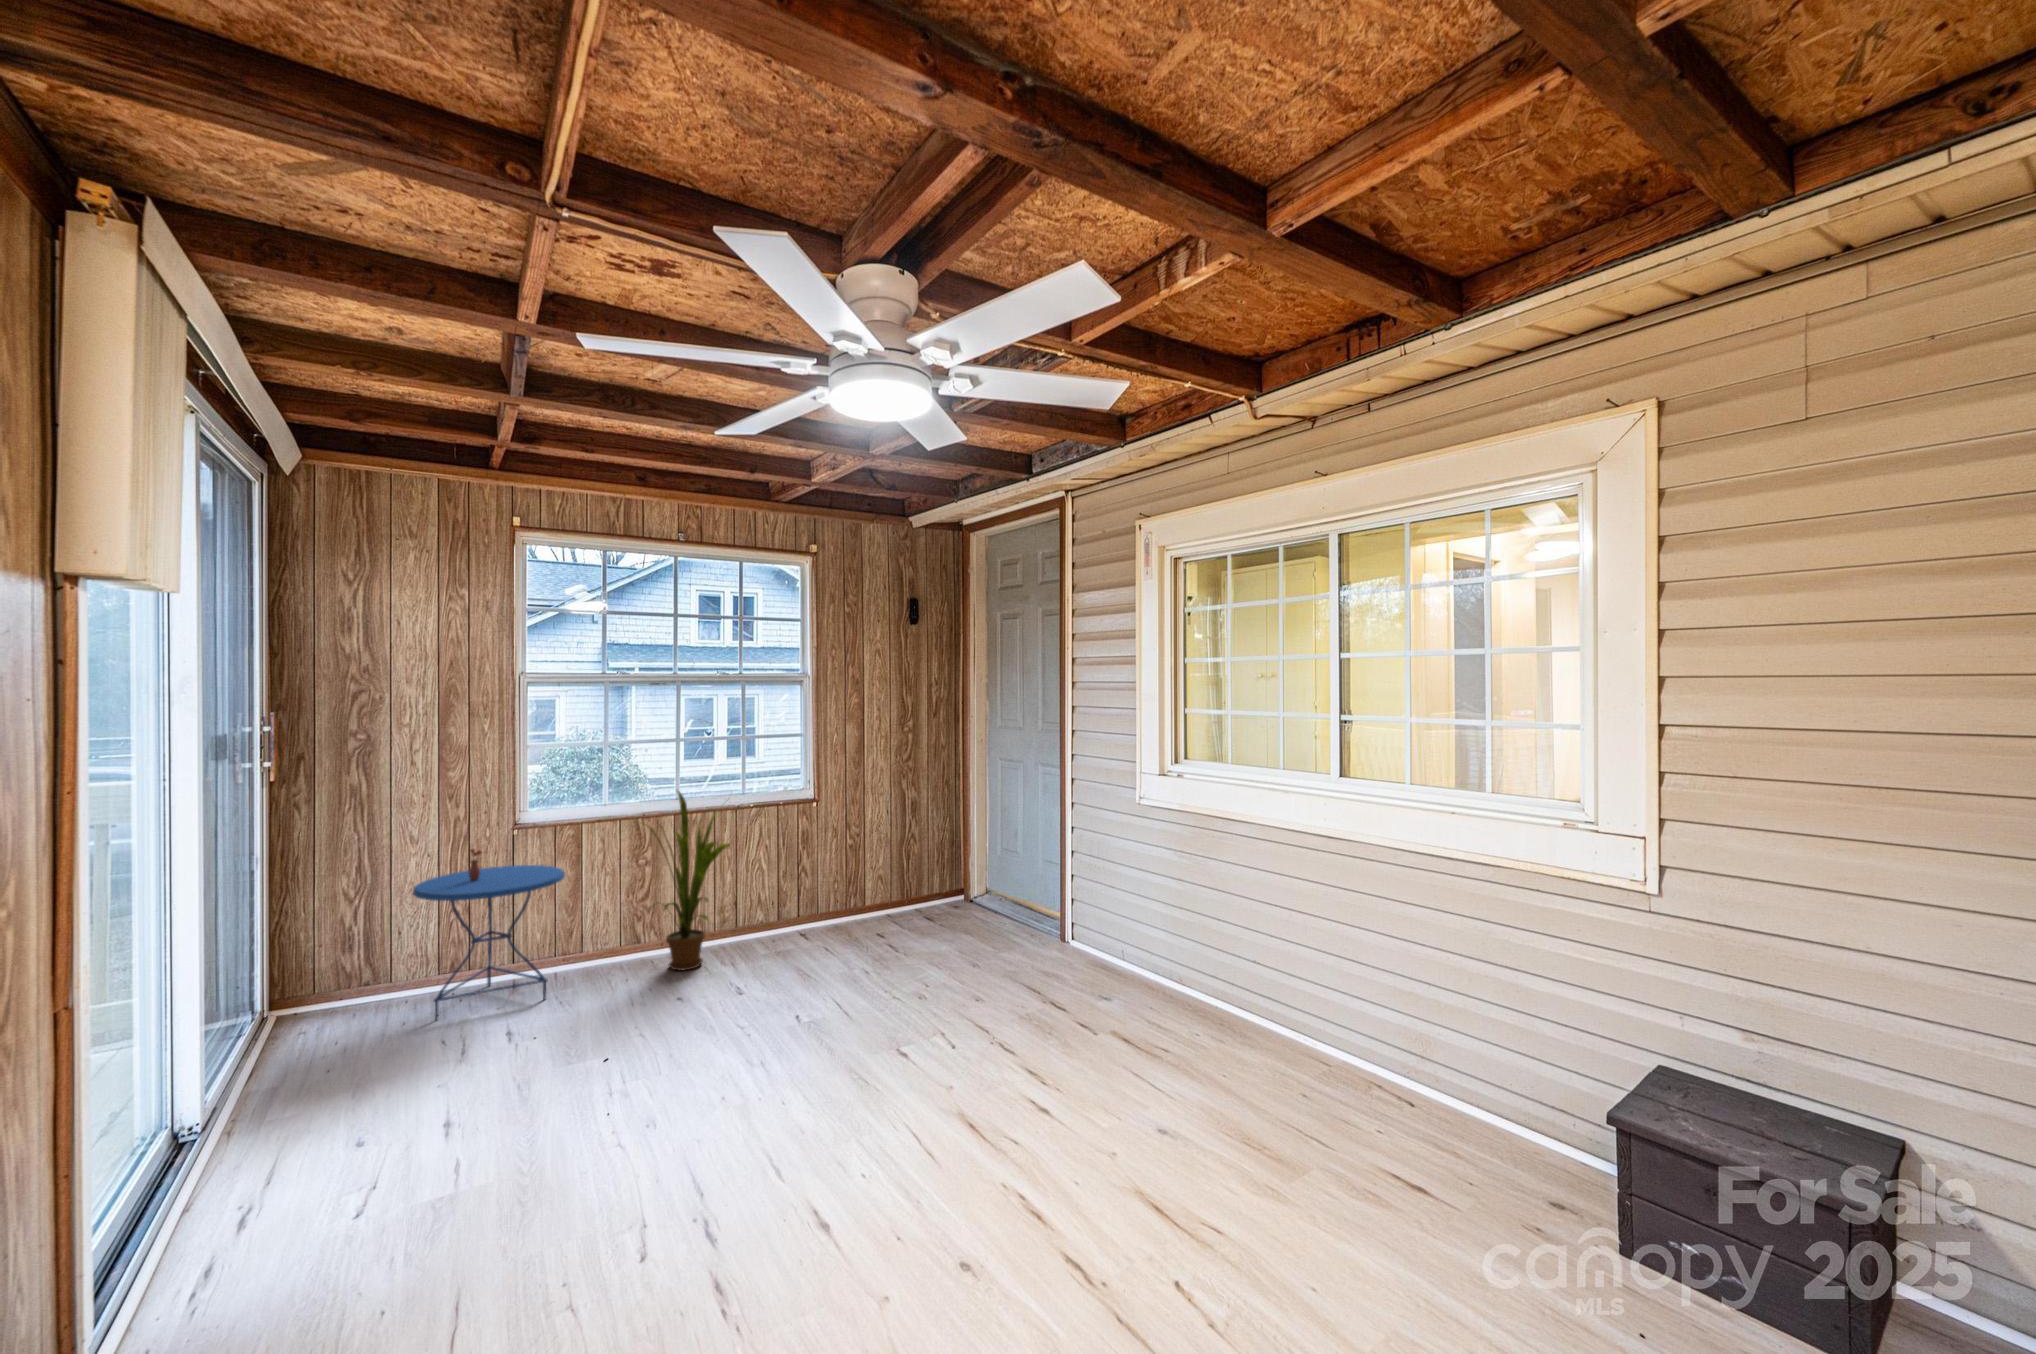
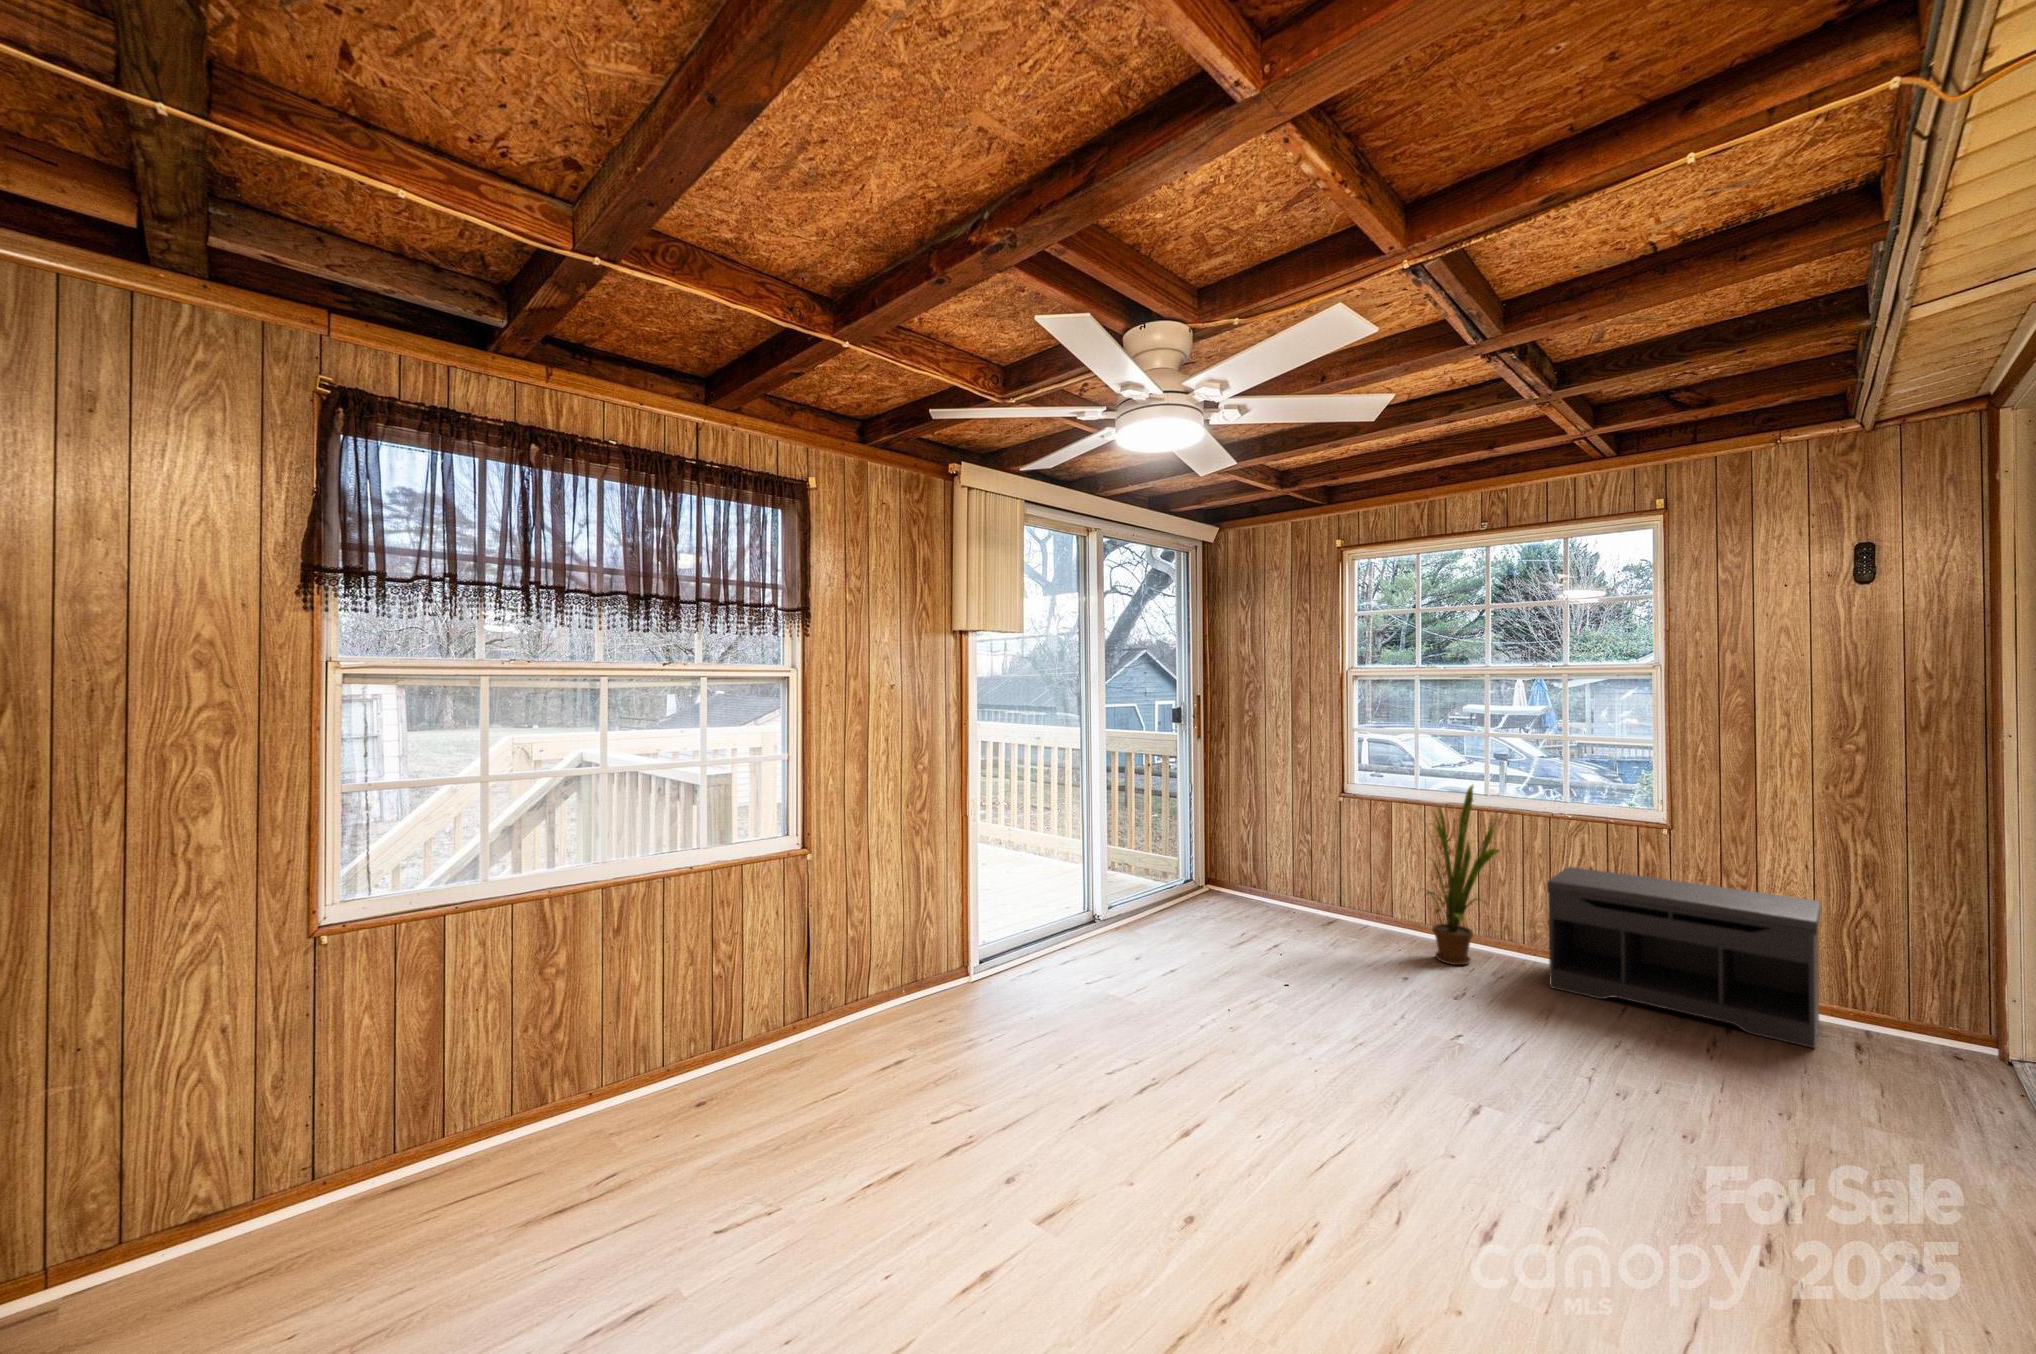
bench: none [754,832,927,954] -> present [1547,867,1821,1048]
side table: present [413,849,565,1020] -> none [1246,804,1352,938]

